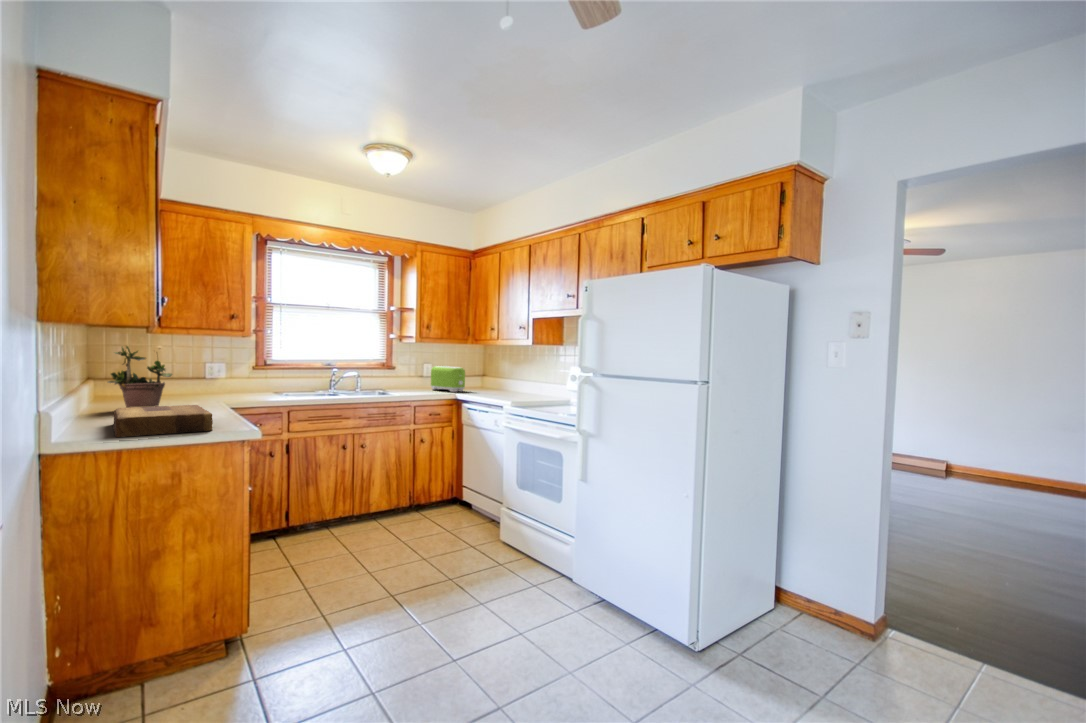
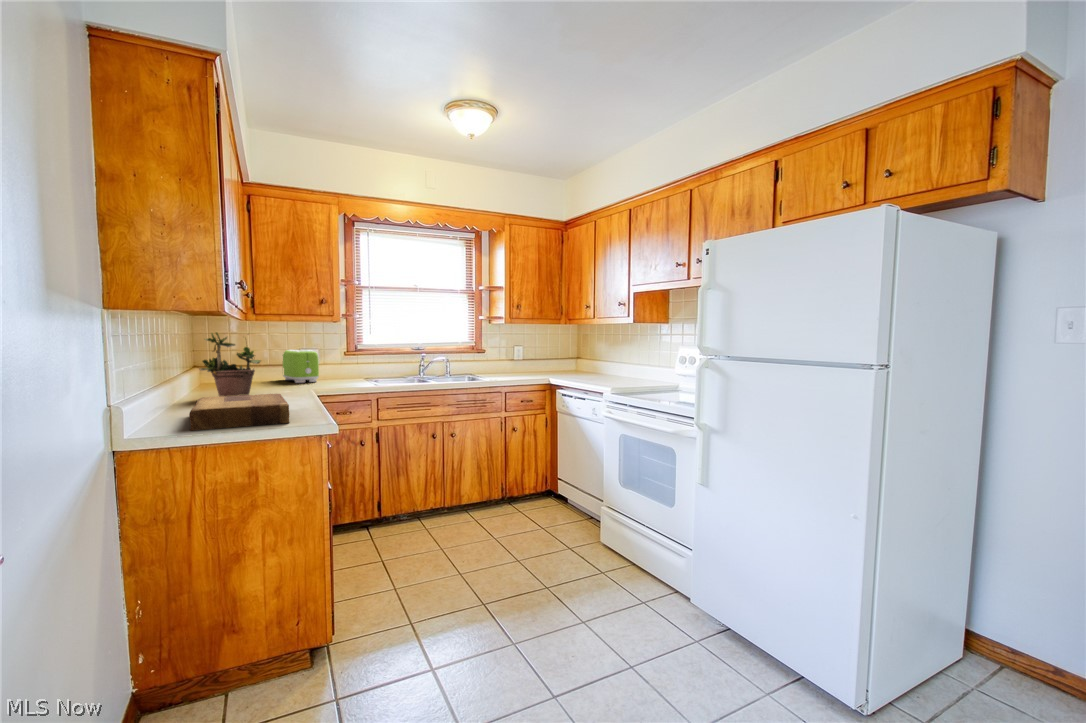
toaster: present [431,366,465,392] -> present [282,349,319,383]

